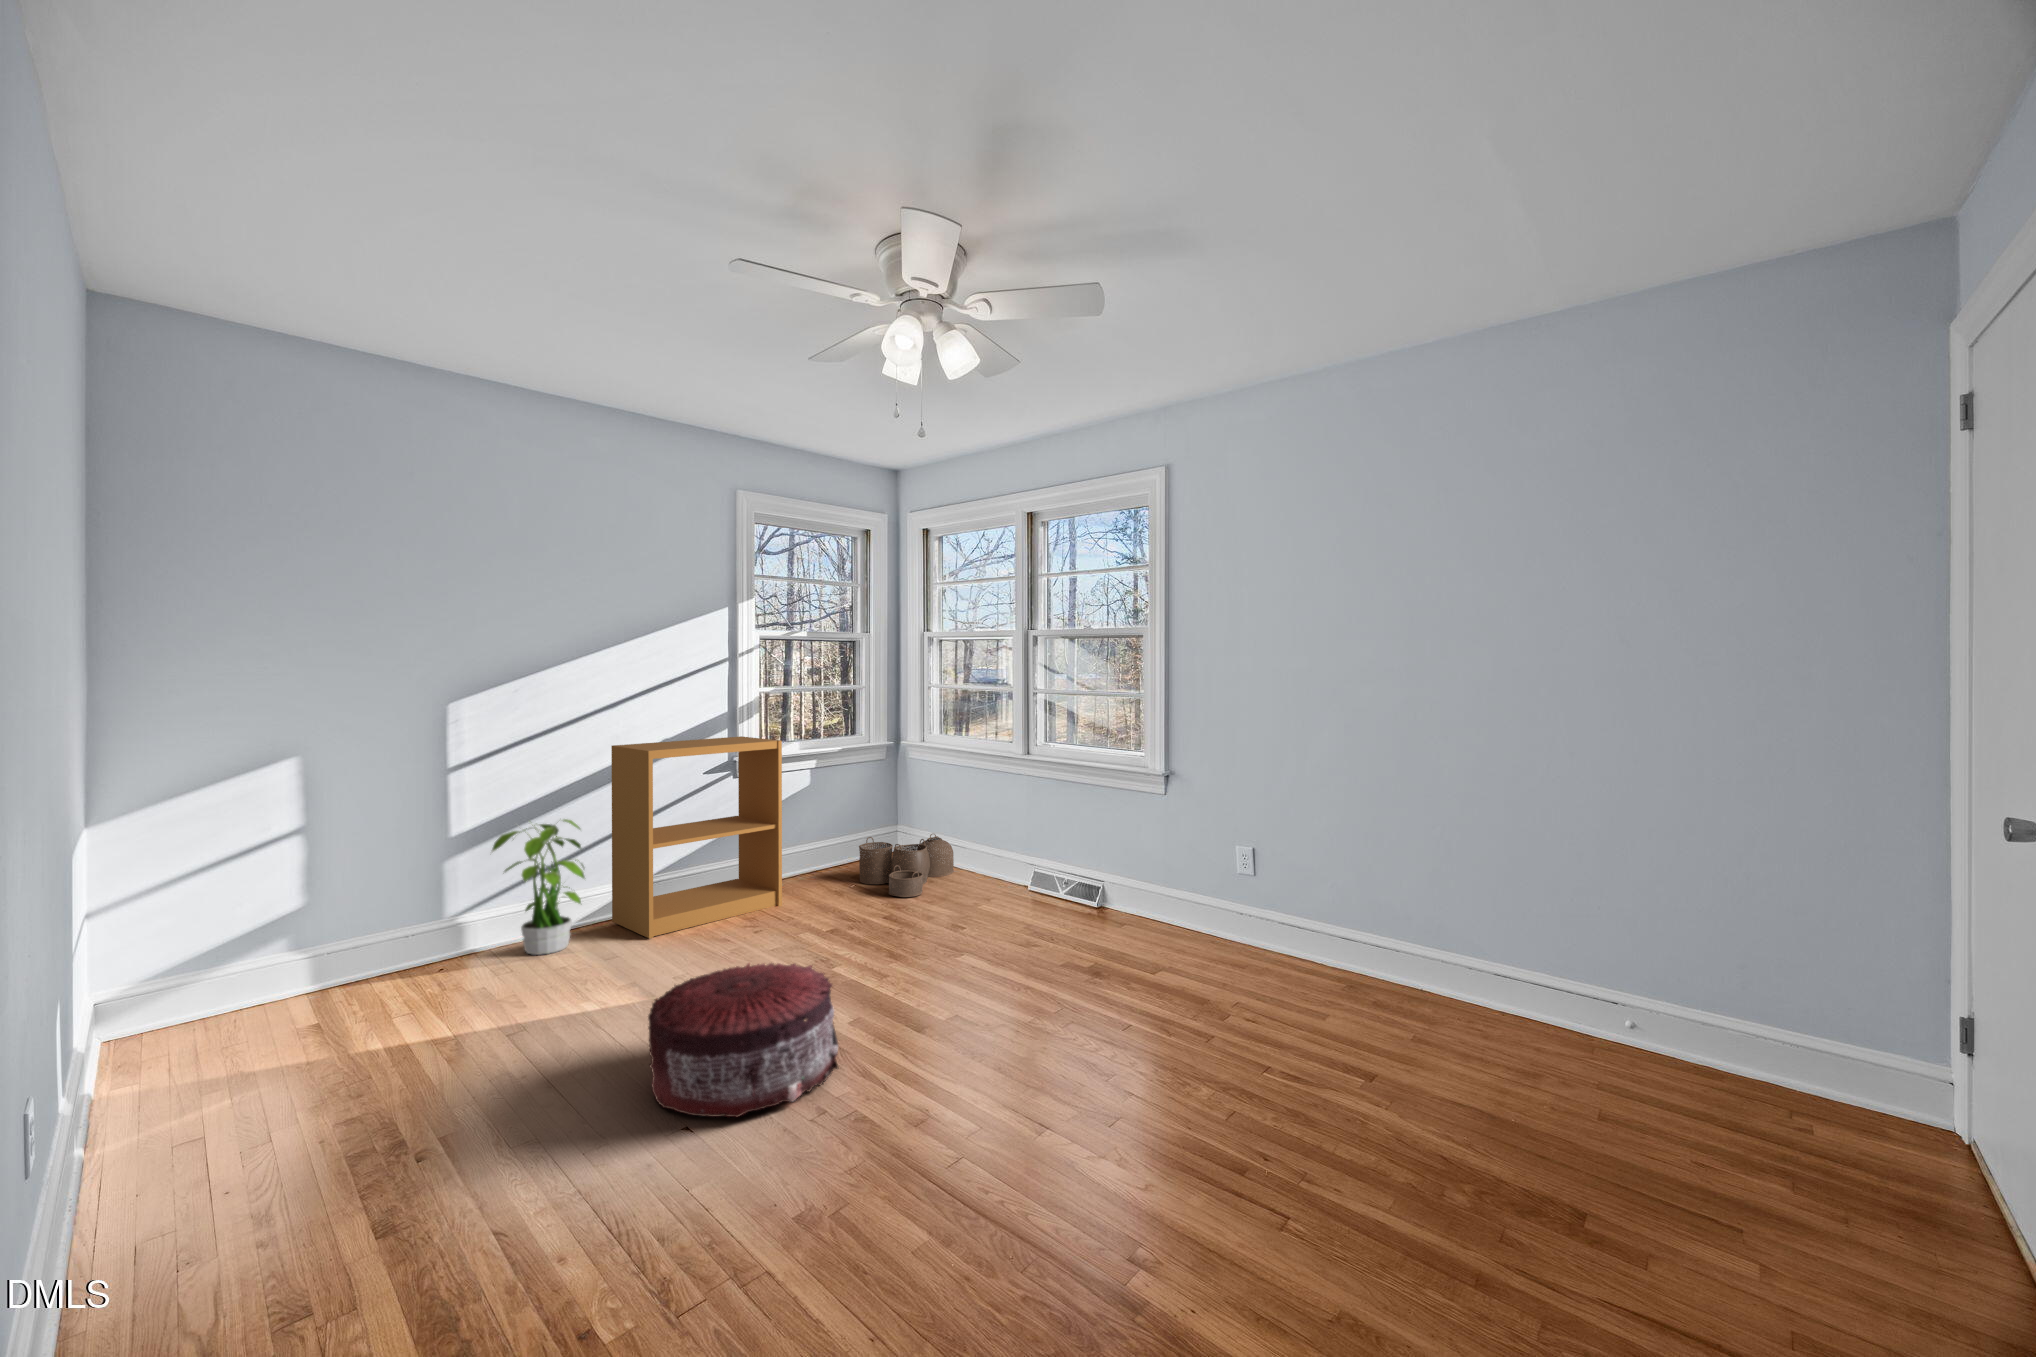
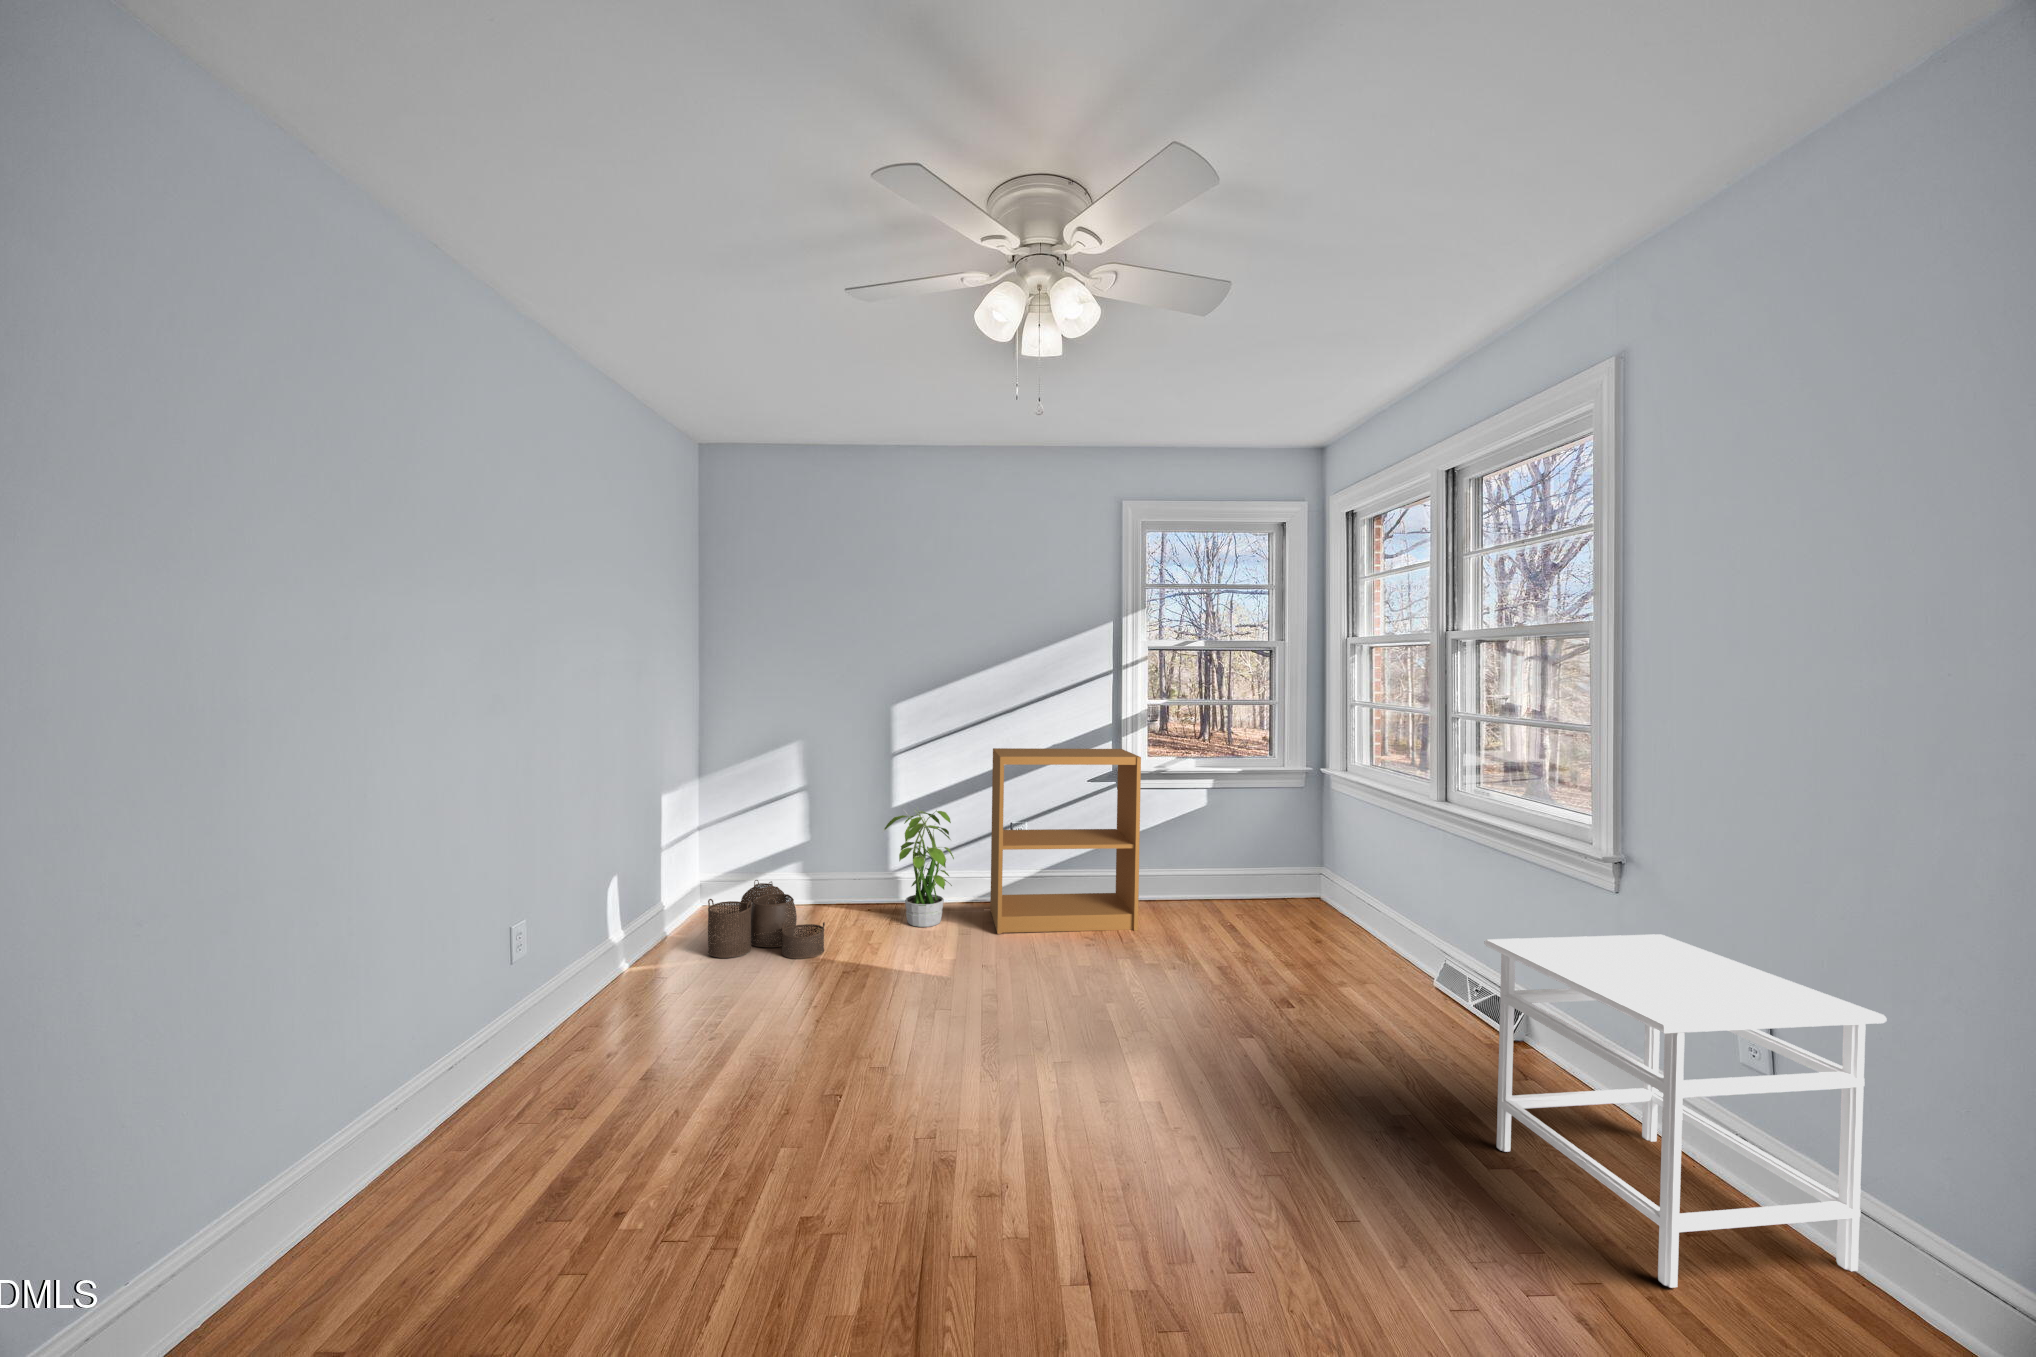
nightstand: none [1132,812,1312,996] -> present [1484,934,1887,1288]
woven basket: present [859,834,954,897] -> present [708,880,825,959]
pouf: present [648,963,839,1117] -> none [828,983,1009,1145]

